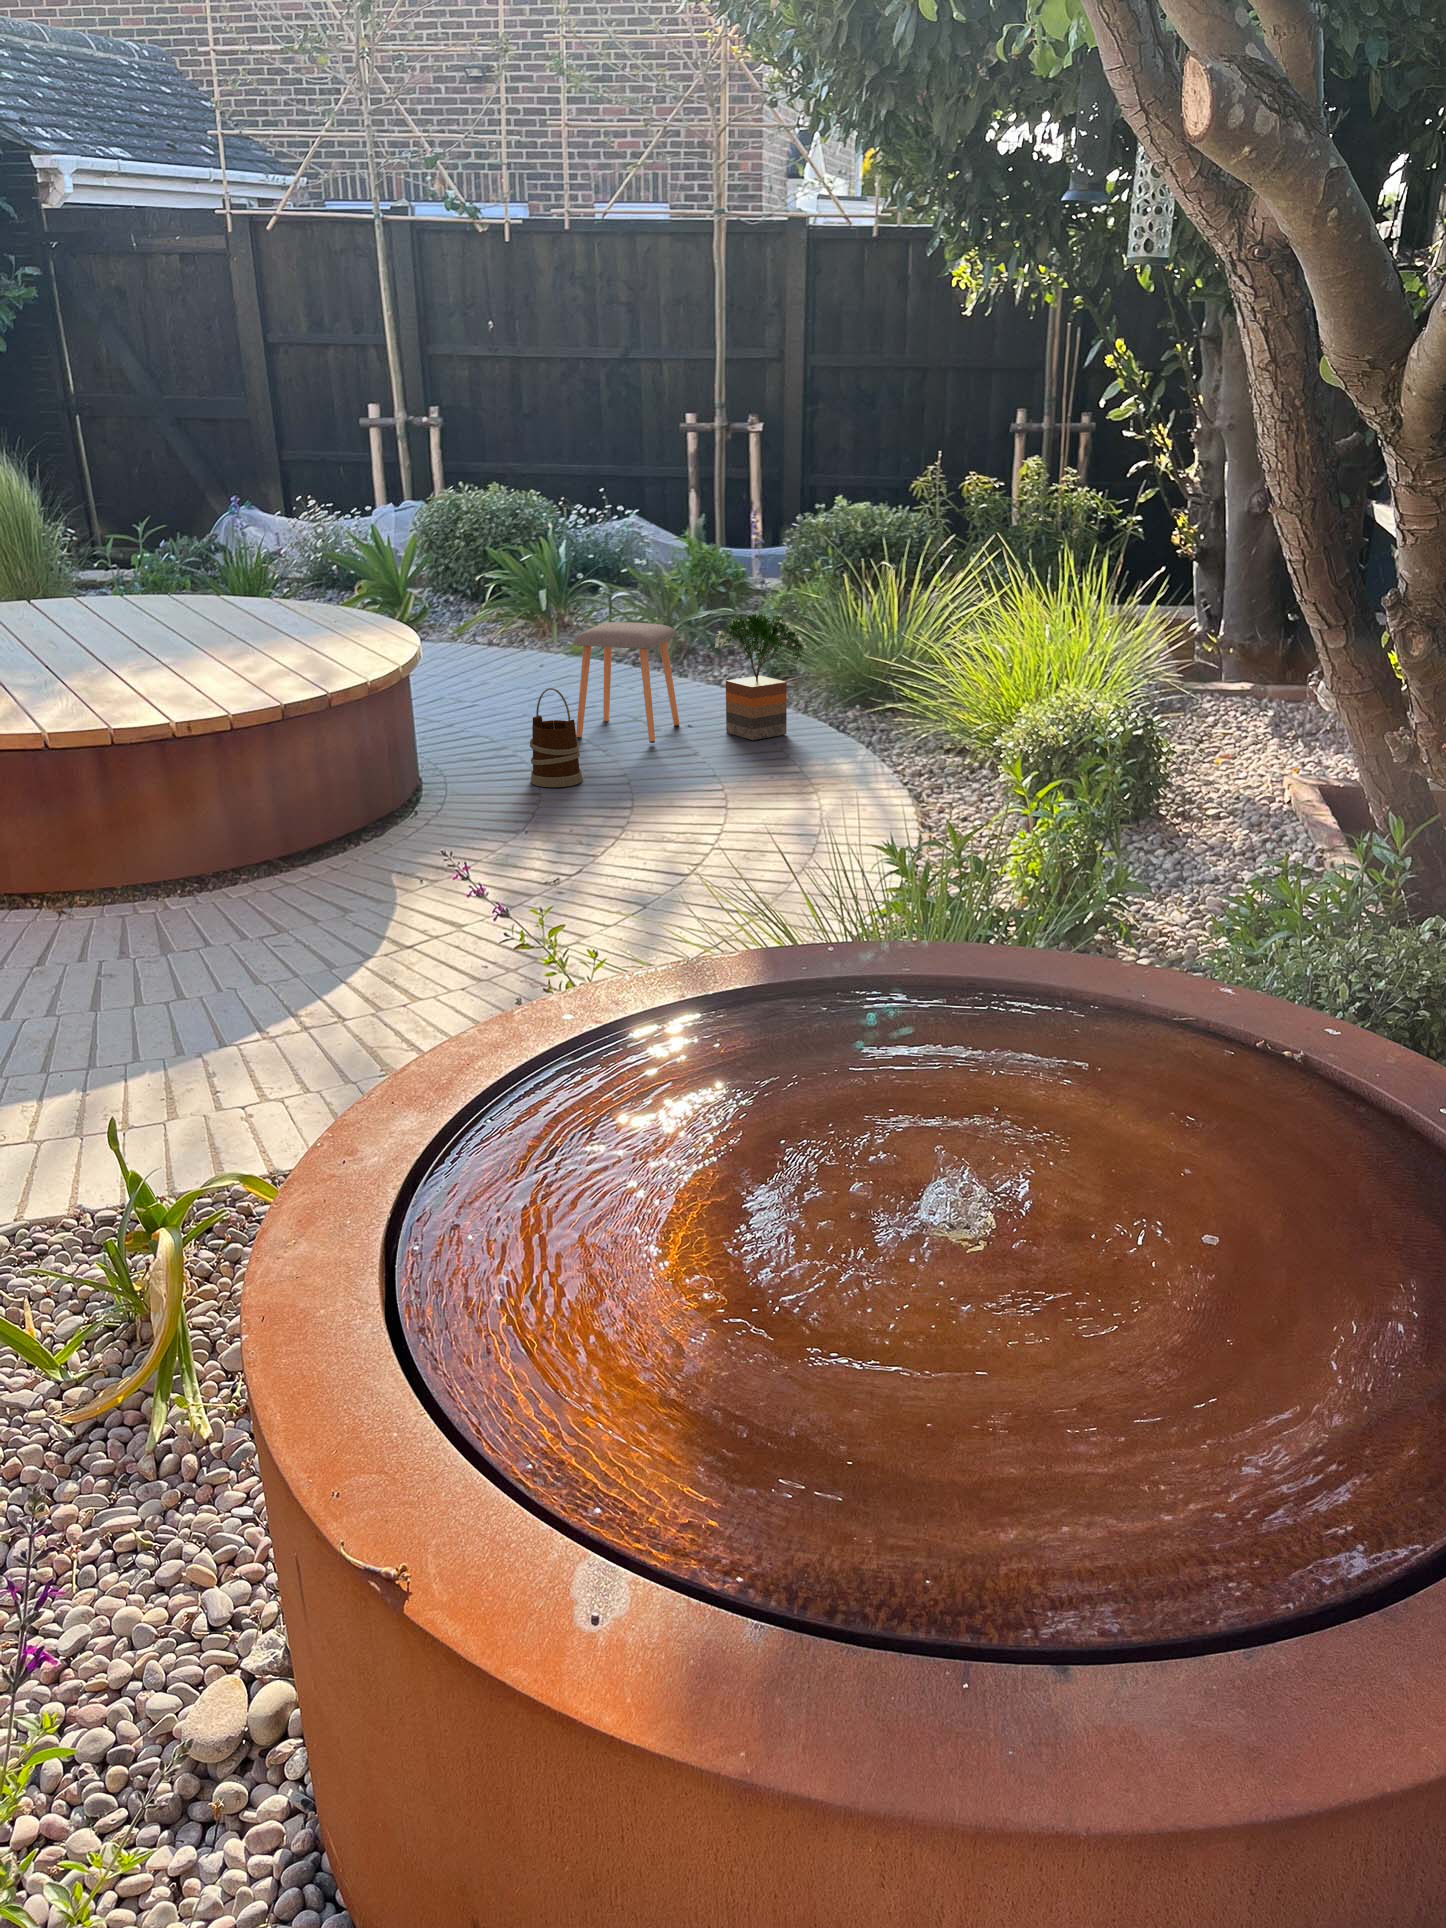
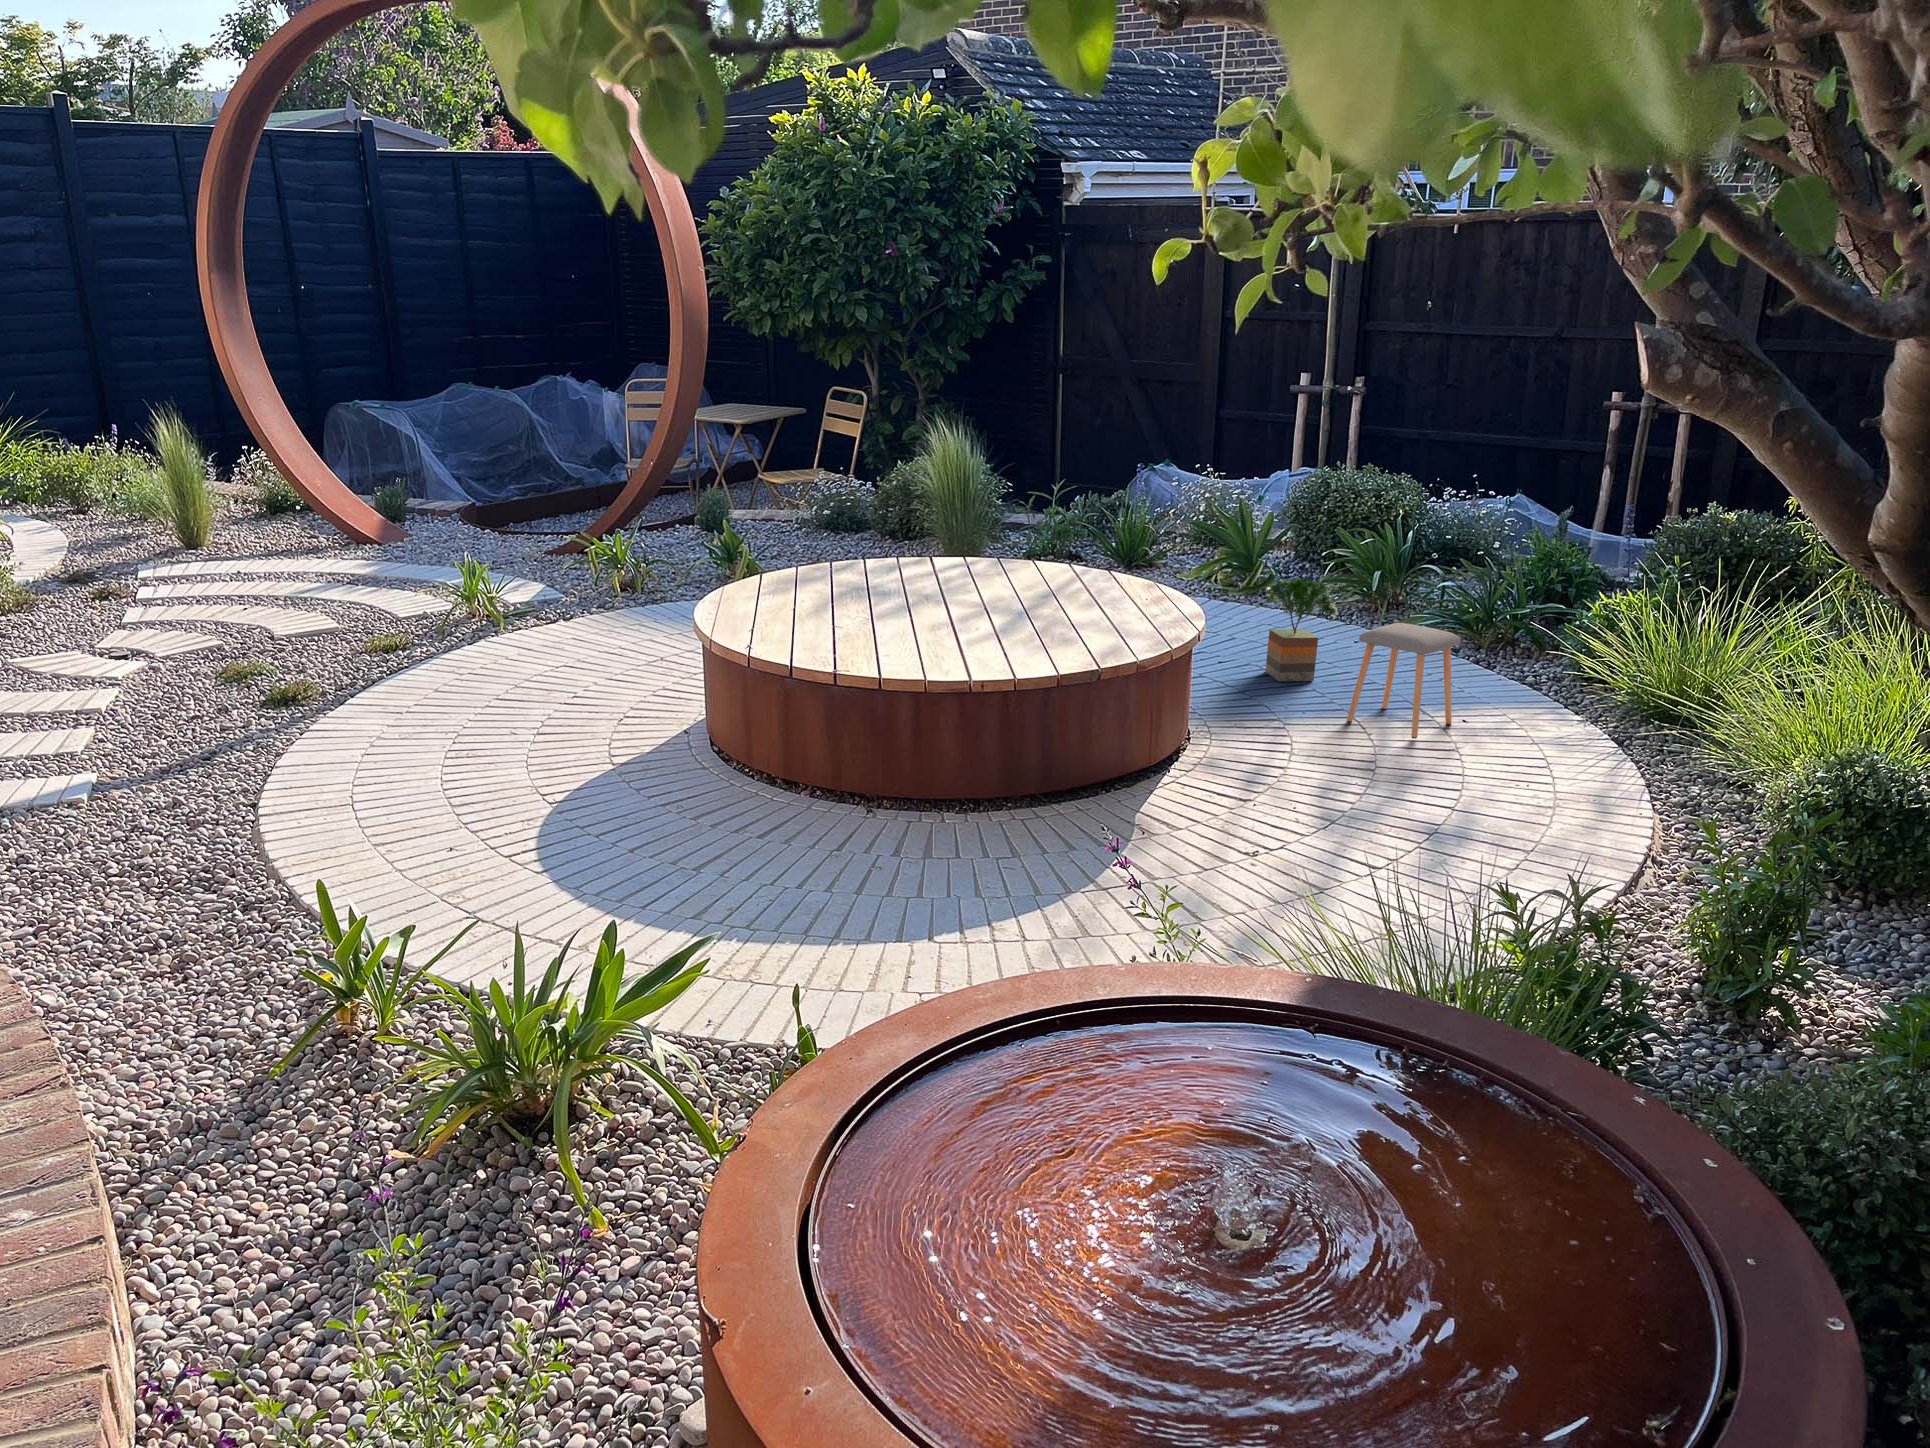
potted tree: present [716,613,806,740] -> present [1265,578,1338,681]
wooden bucket: present [530,688,583,787] -> none [1283,682,1331,769]

